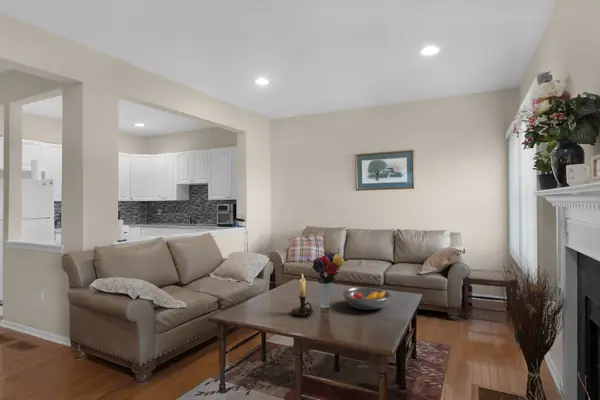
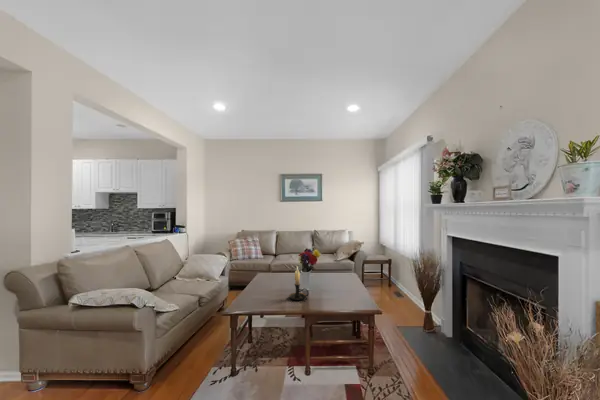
fruit bowl: present [342,288,391,310] -> none [318,273,353,289]

